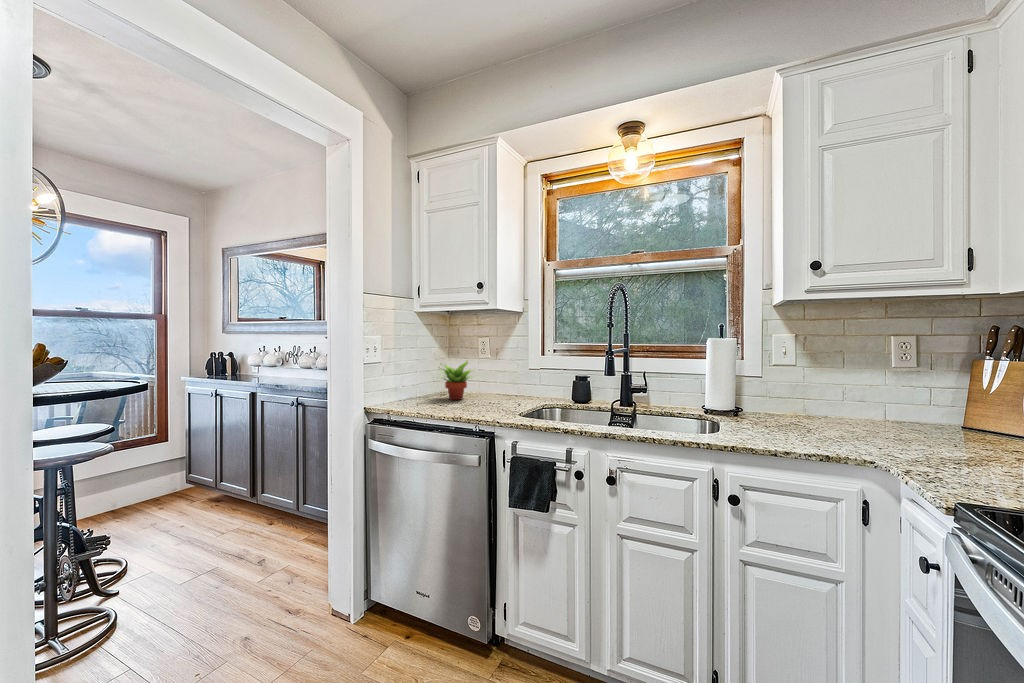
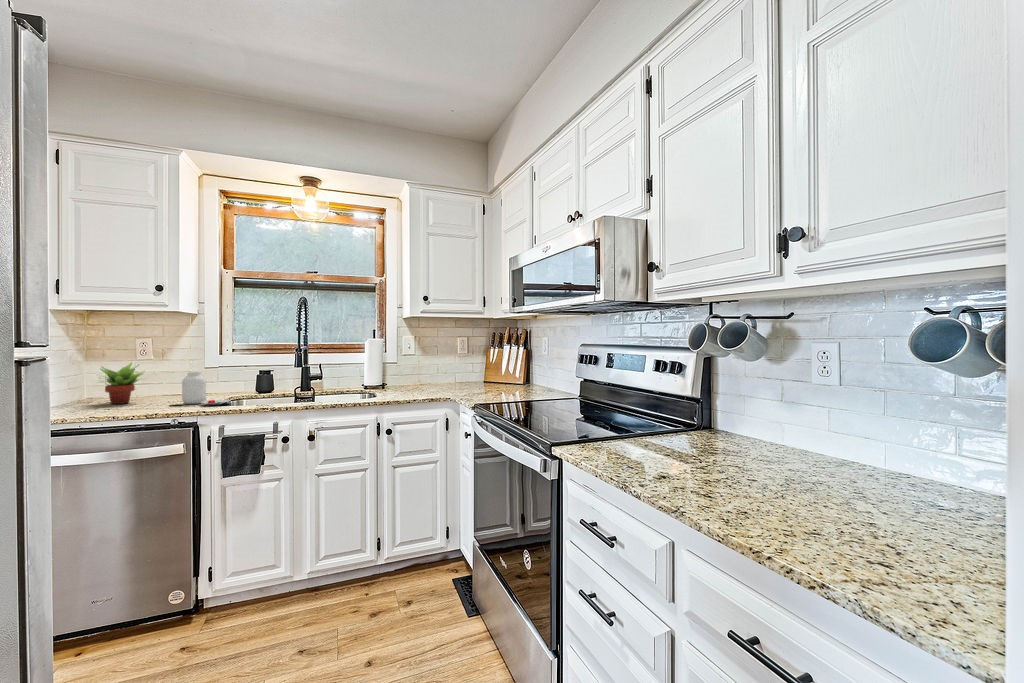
jar: none [481,373,534,413] -> present [169,372,231,406]

